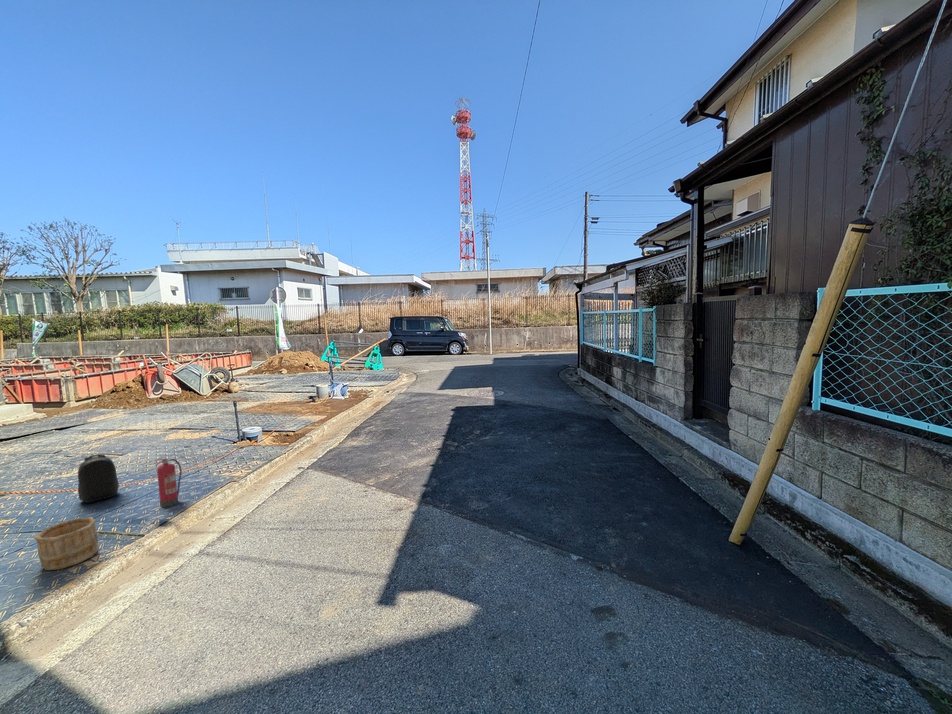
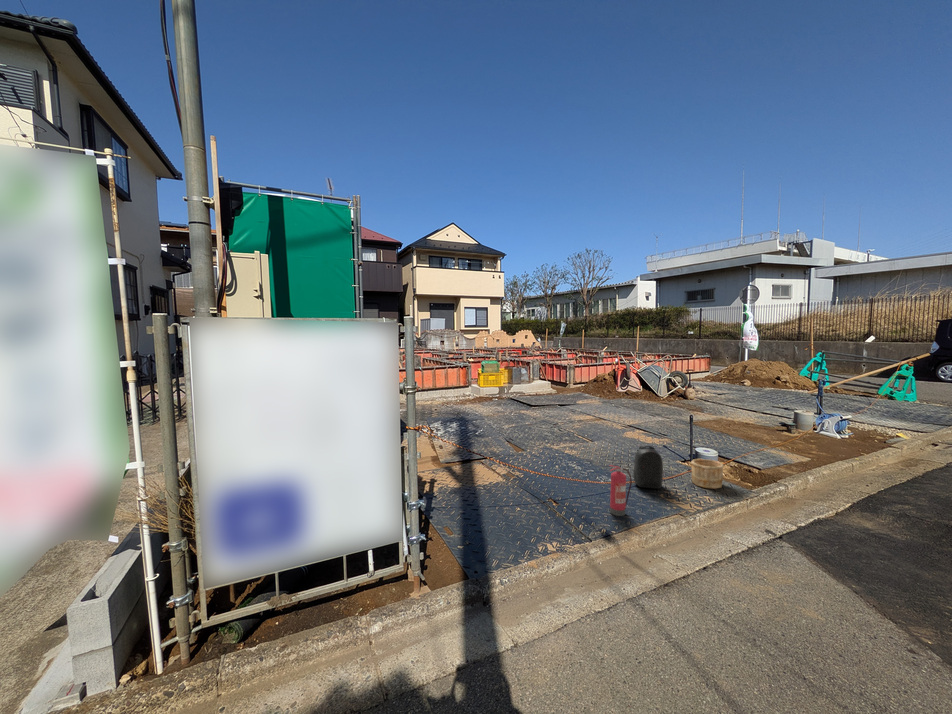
backpack: present [78,454,119,503] -> present [633,446,663,489]
wooden bucket: present [34,517,98,570] -> present [691,459,723,489]

